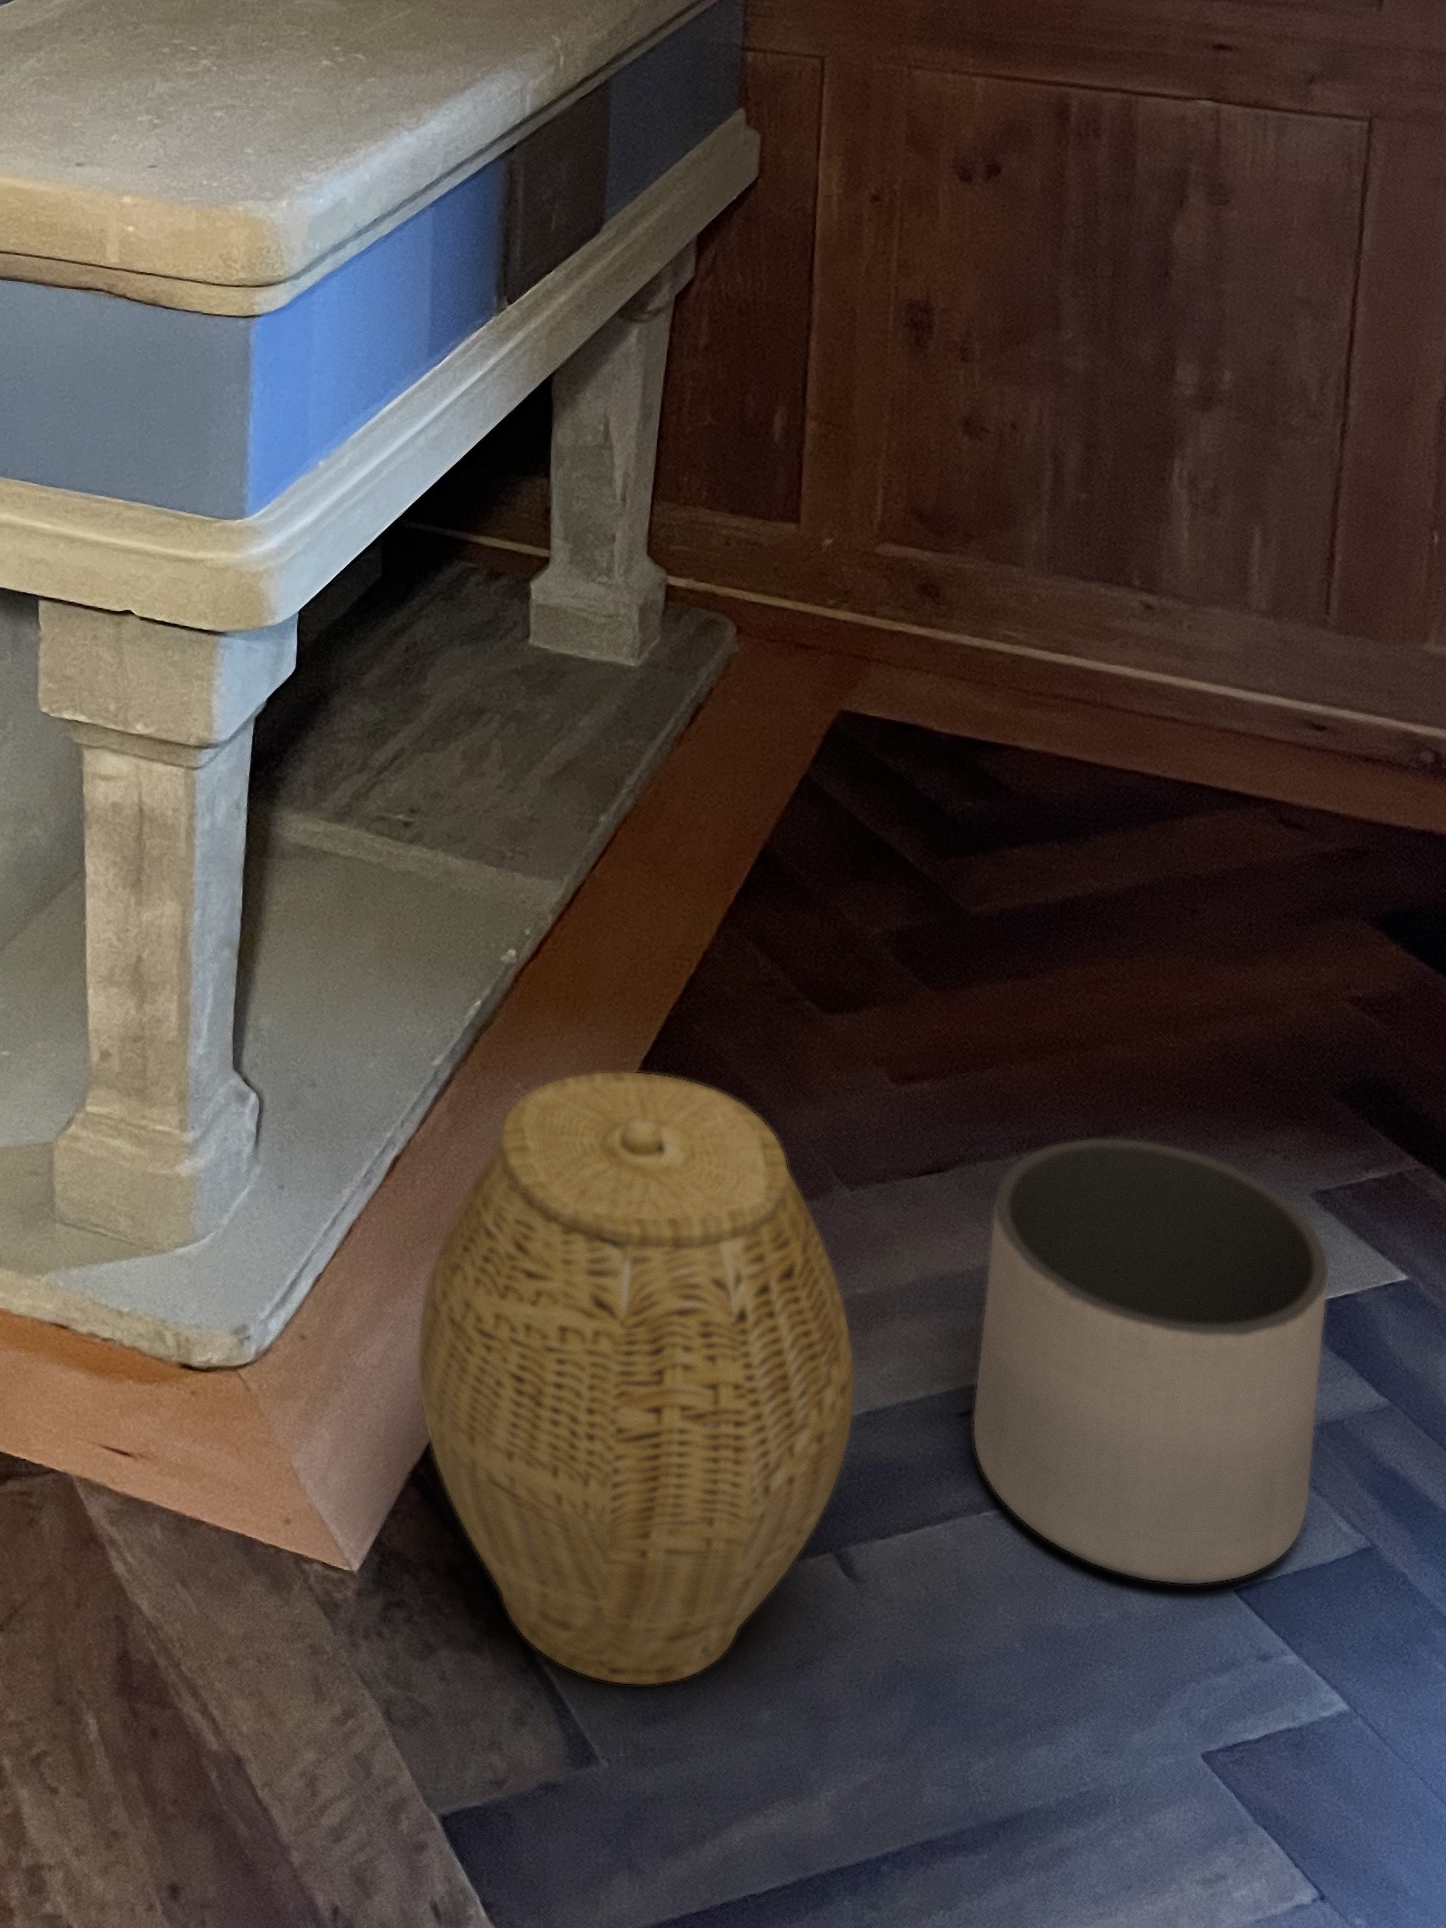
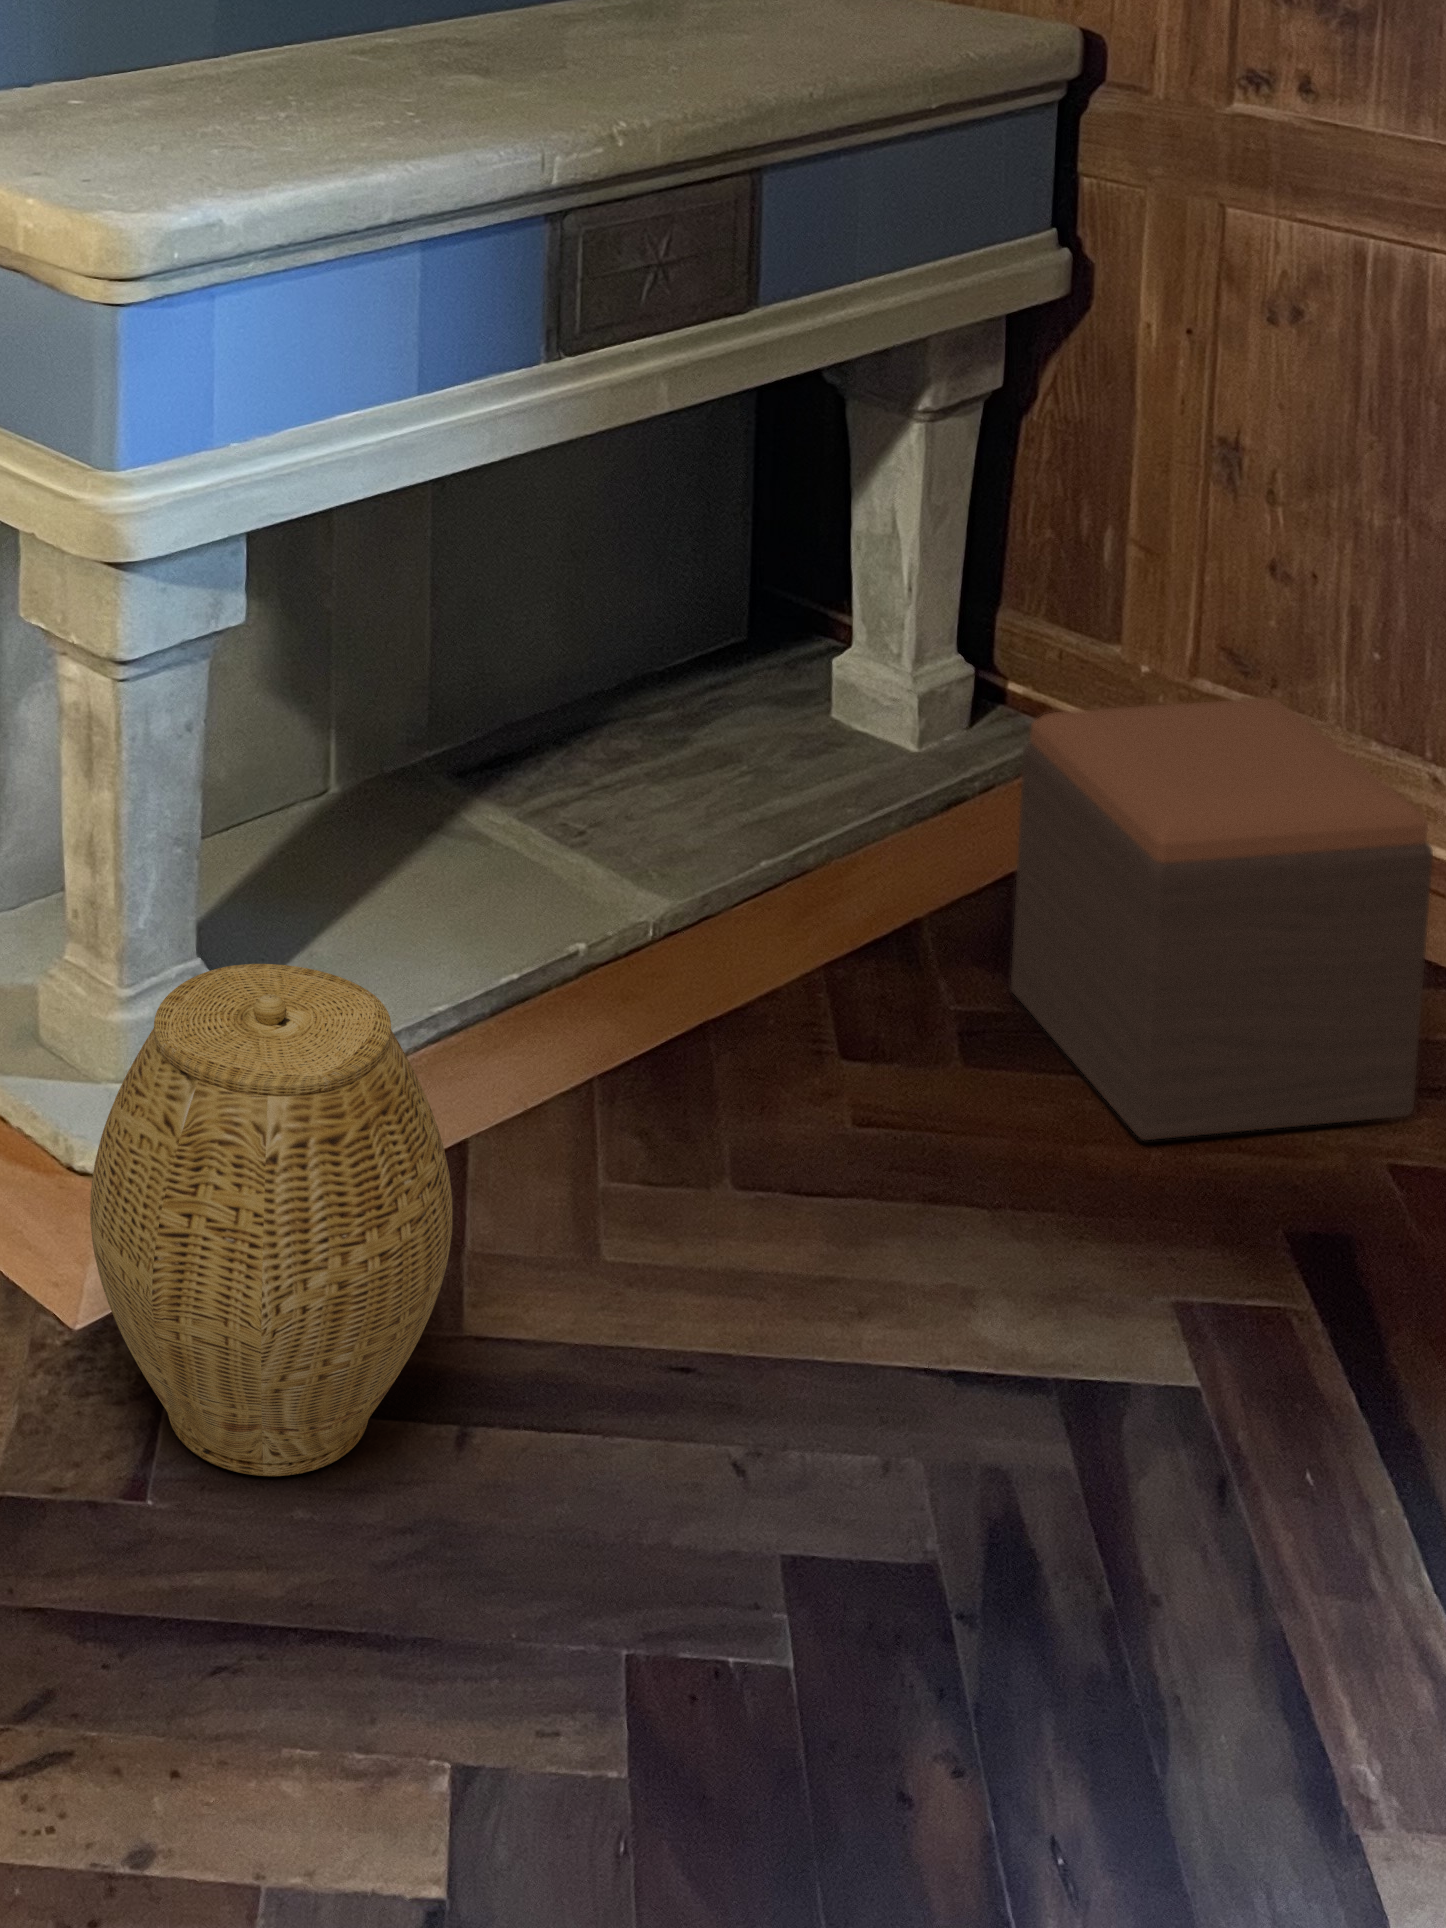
footstool: none [903,558,1344,1029] -> present [1011,698,1433,1141]
planter: present [974,1139,1328,1584] -> none [639,1149,944,1553]

